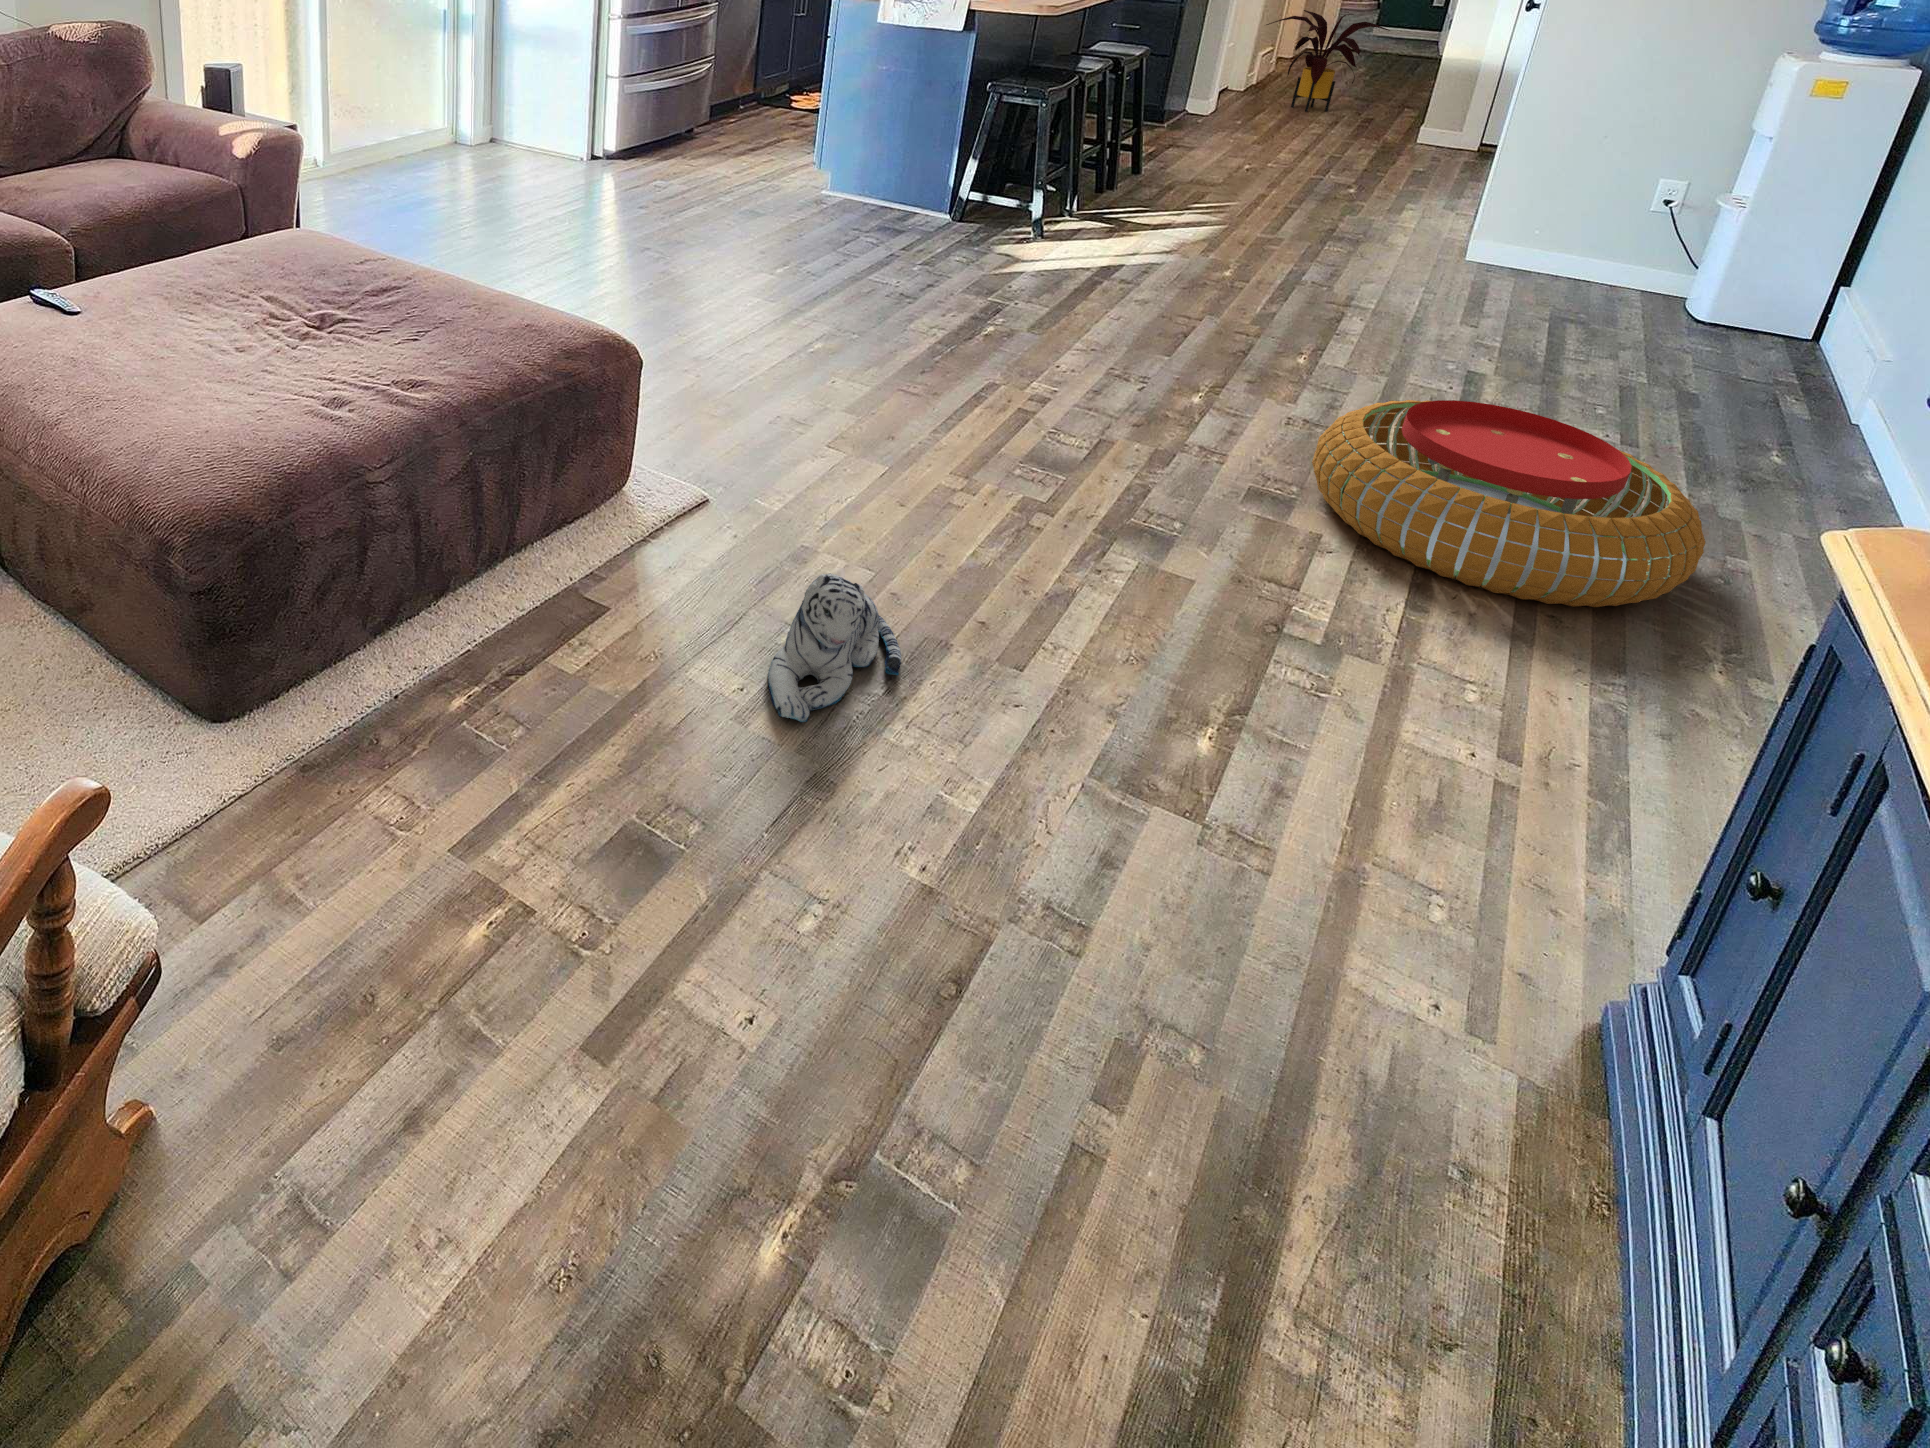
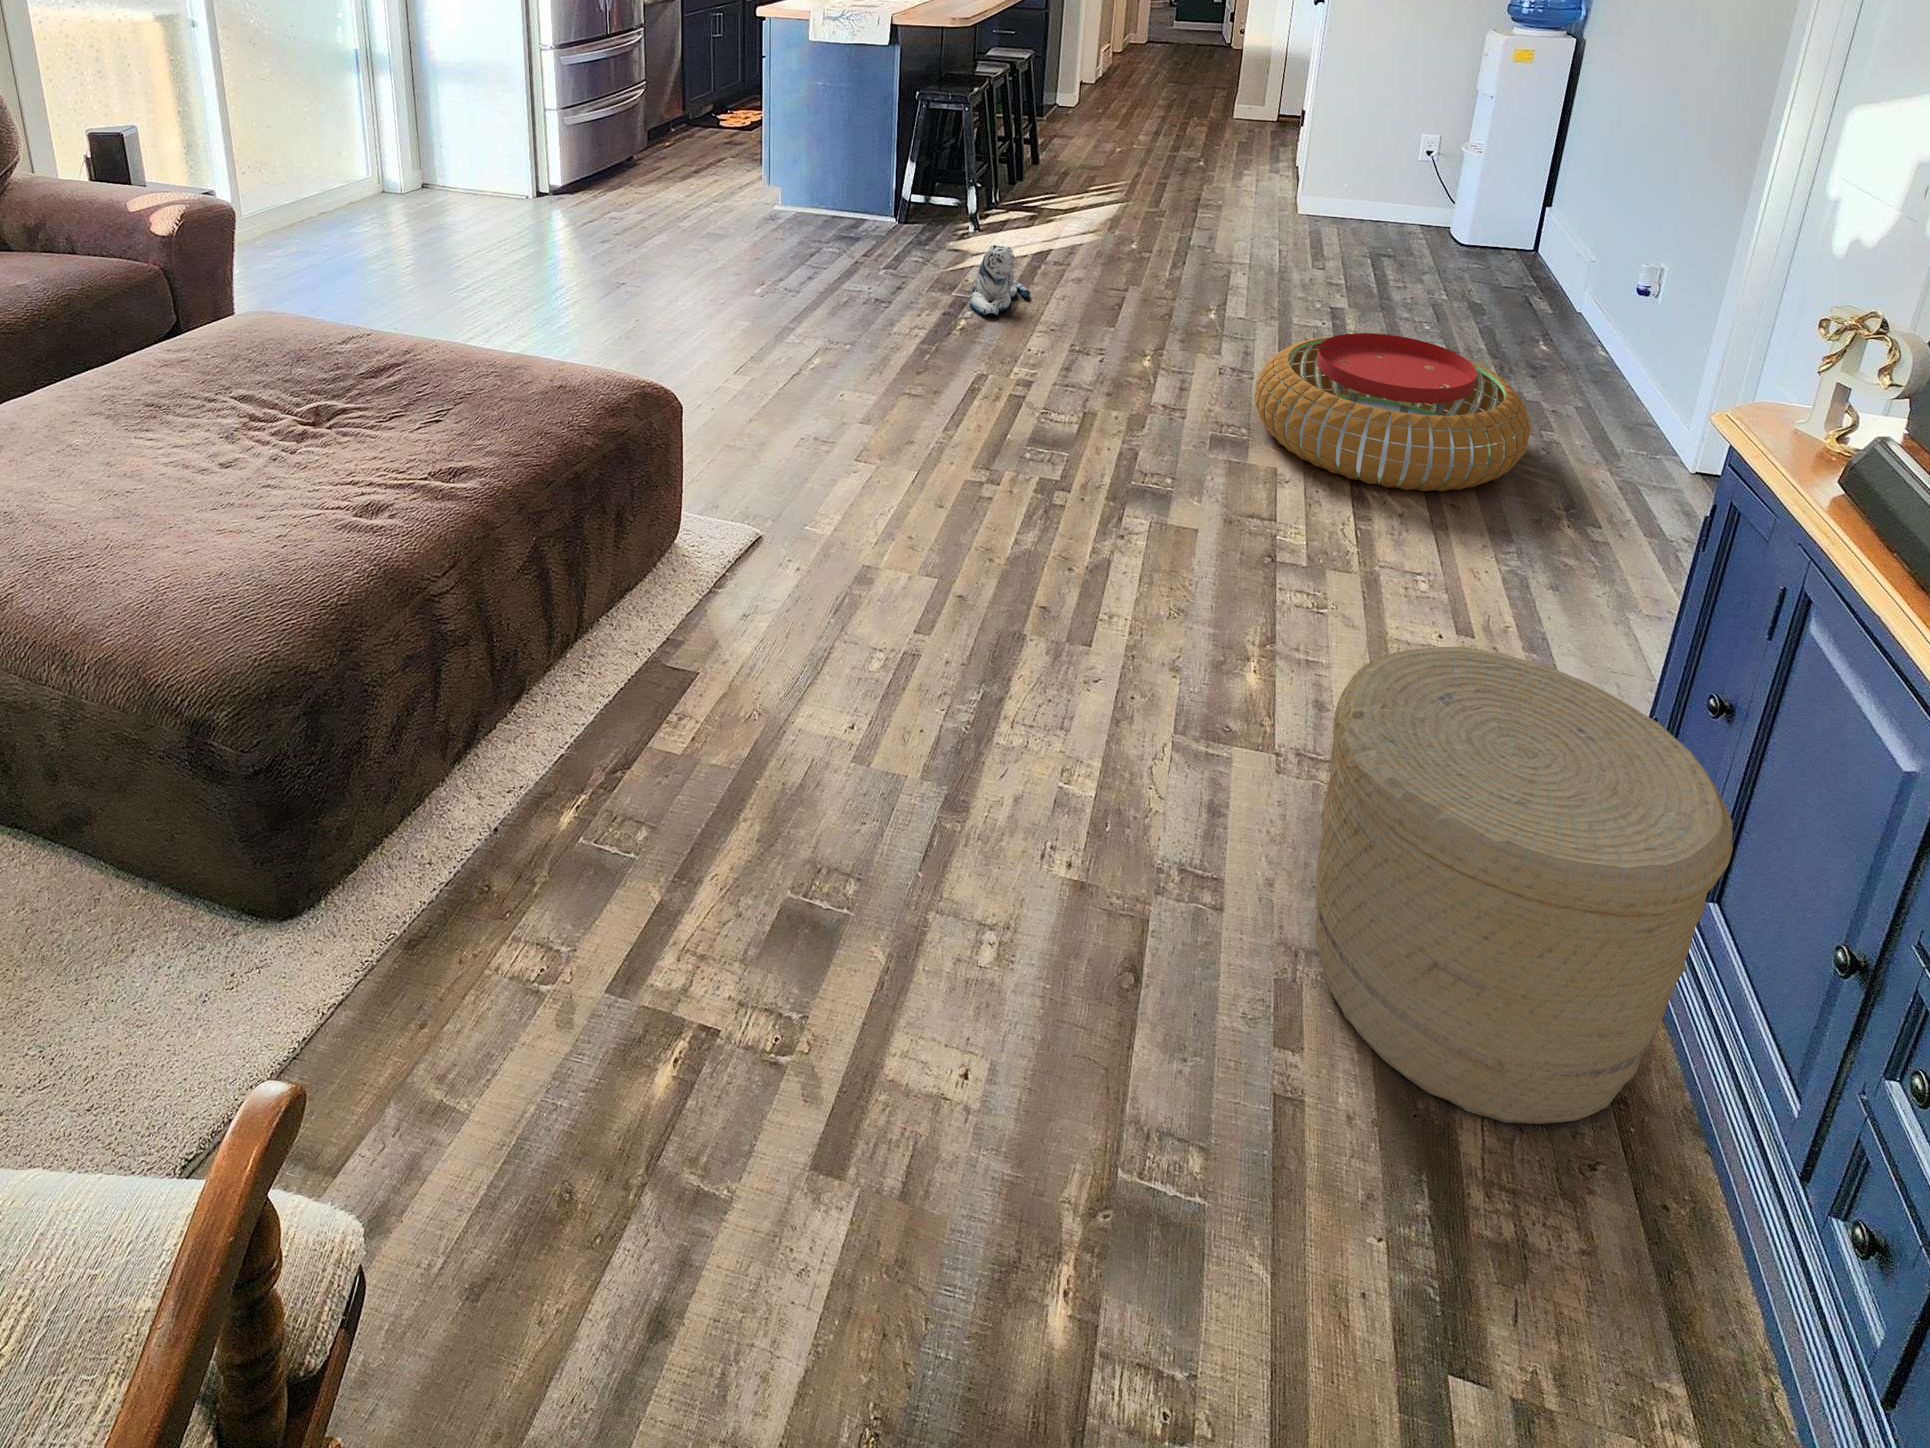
house plant: present [1266,10,1390,112] -> none [1109,13,1202,100]
plush toy: present [768,573,901,722] -> present [970,245,1030,315]
woven basket: none [1176,736,1723,1302] -> present [1316,647,1733,1124]

